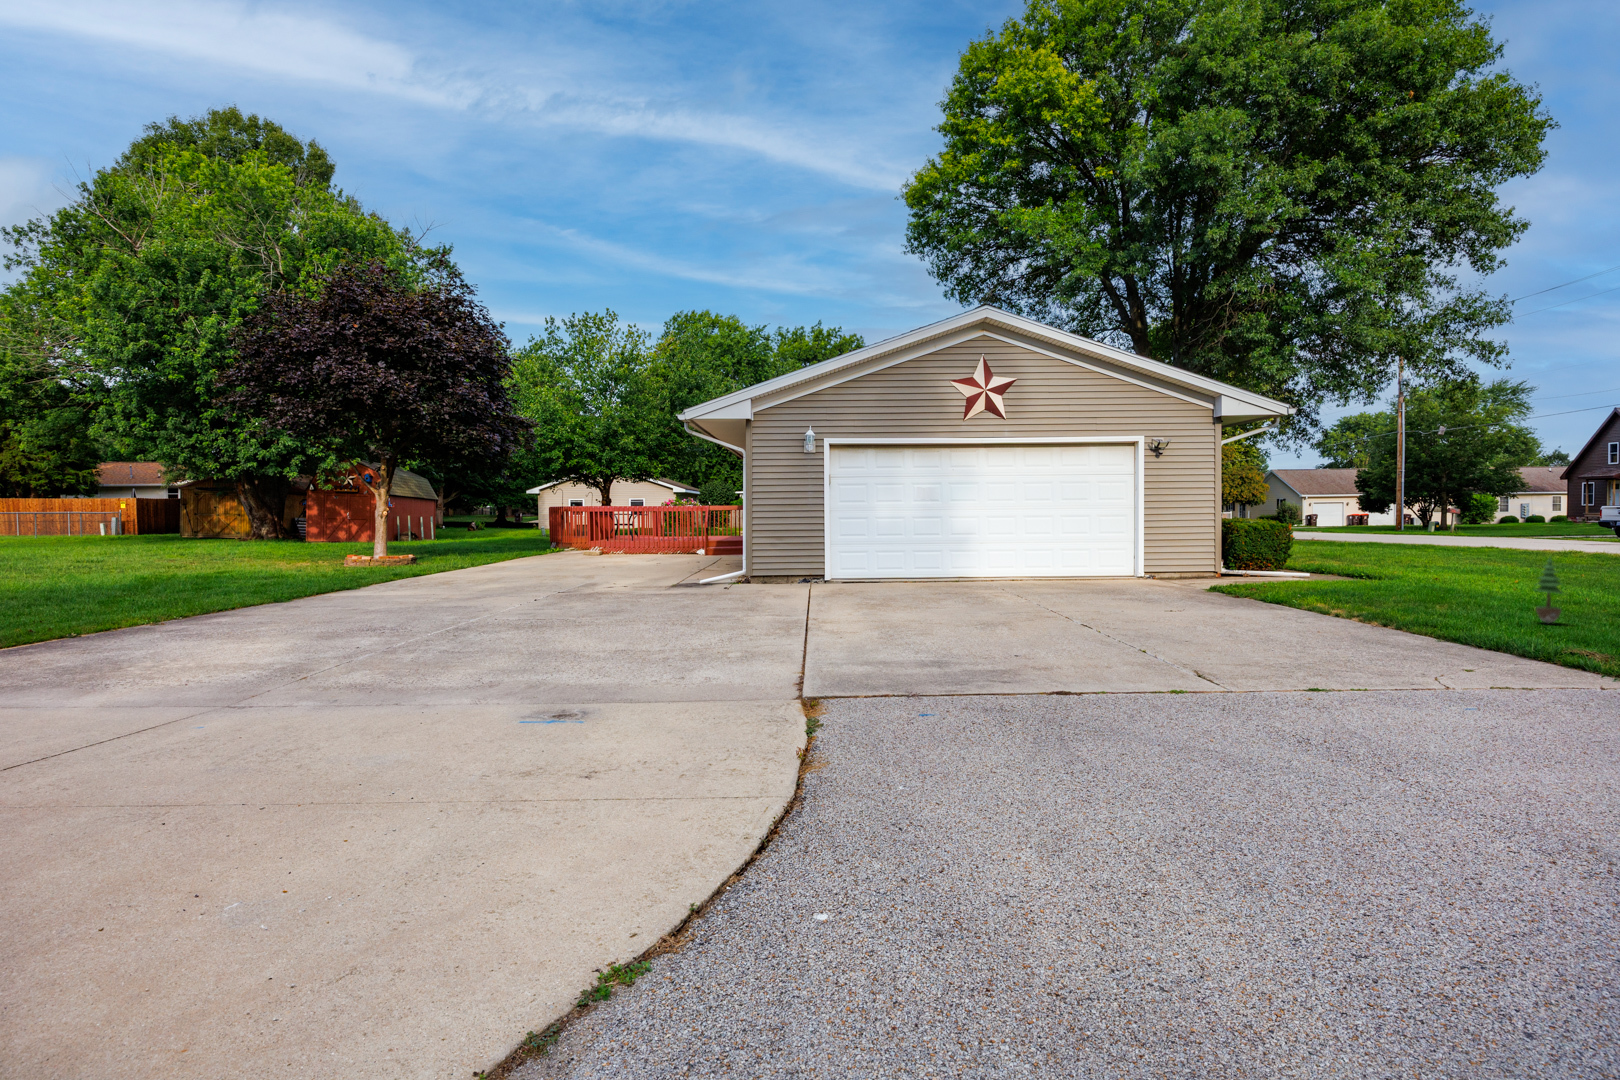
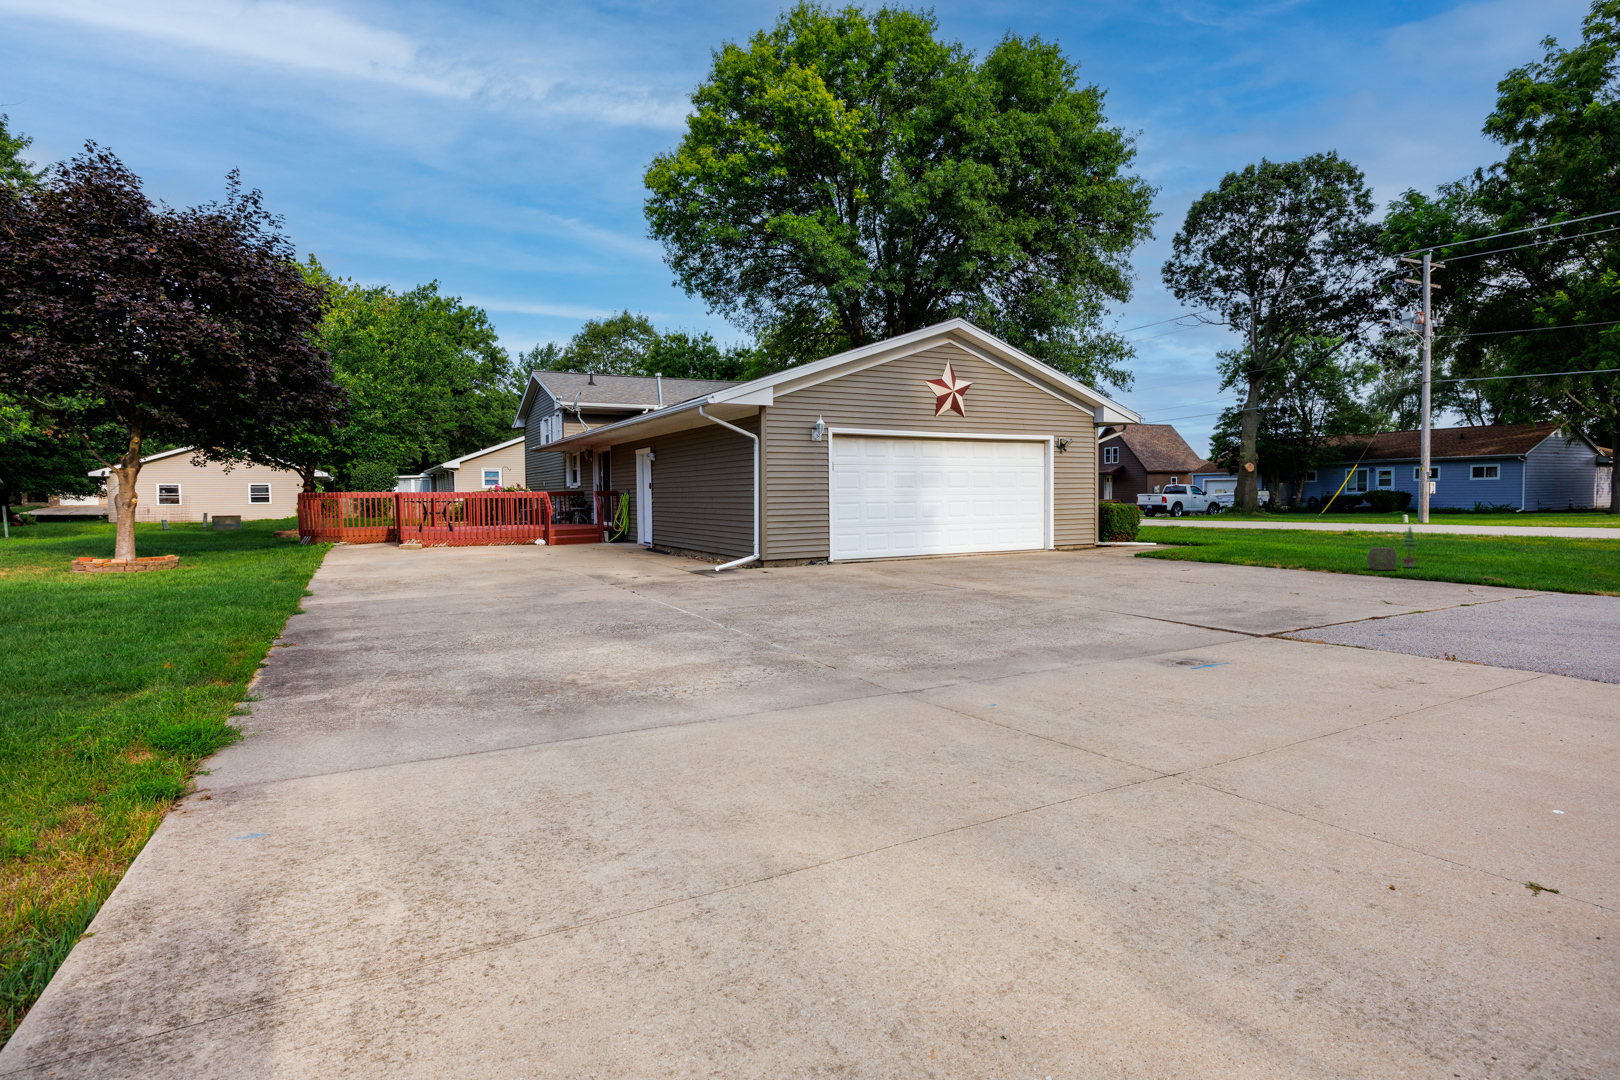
woven basket: none [1455,589,1507,626] -> present [1367,547,1397,570]

